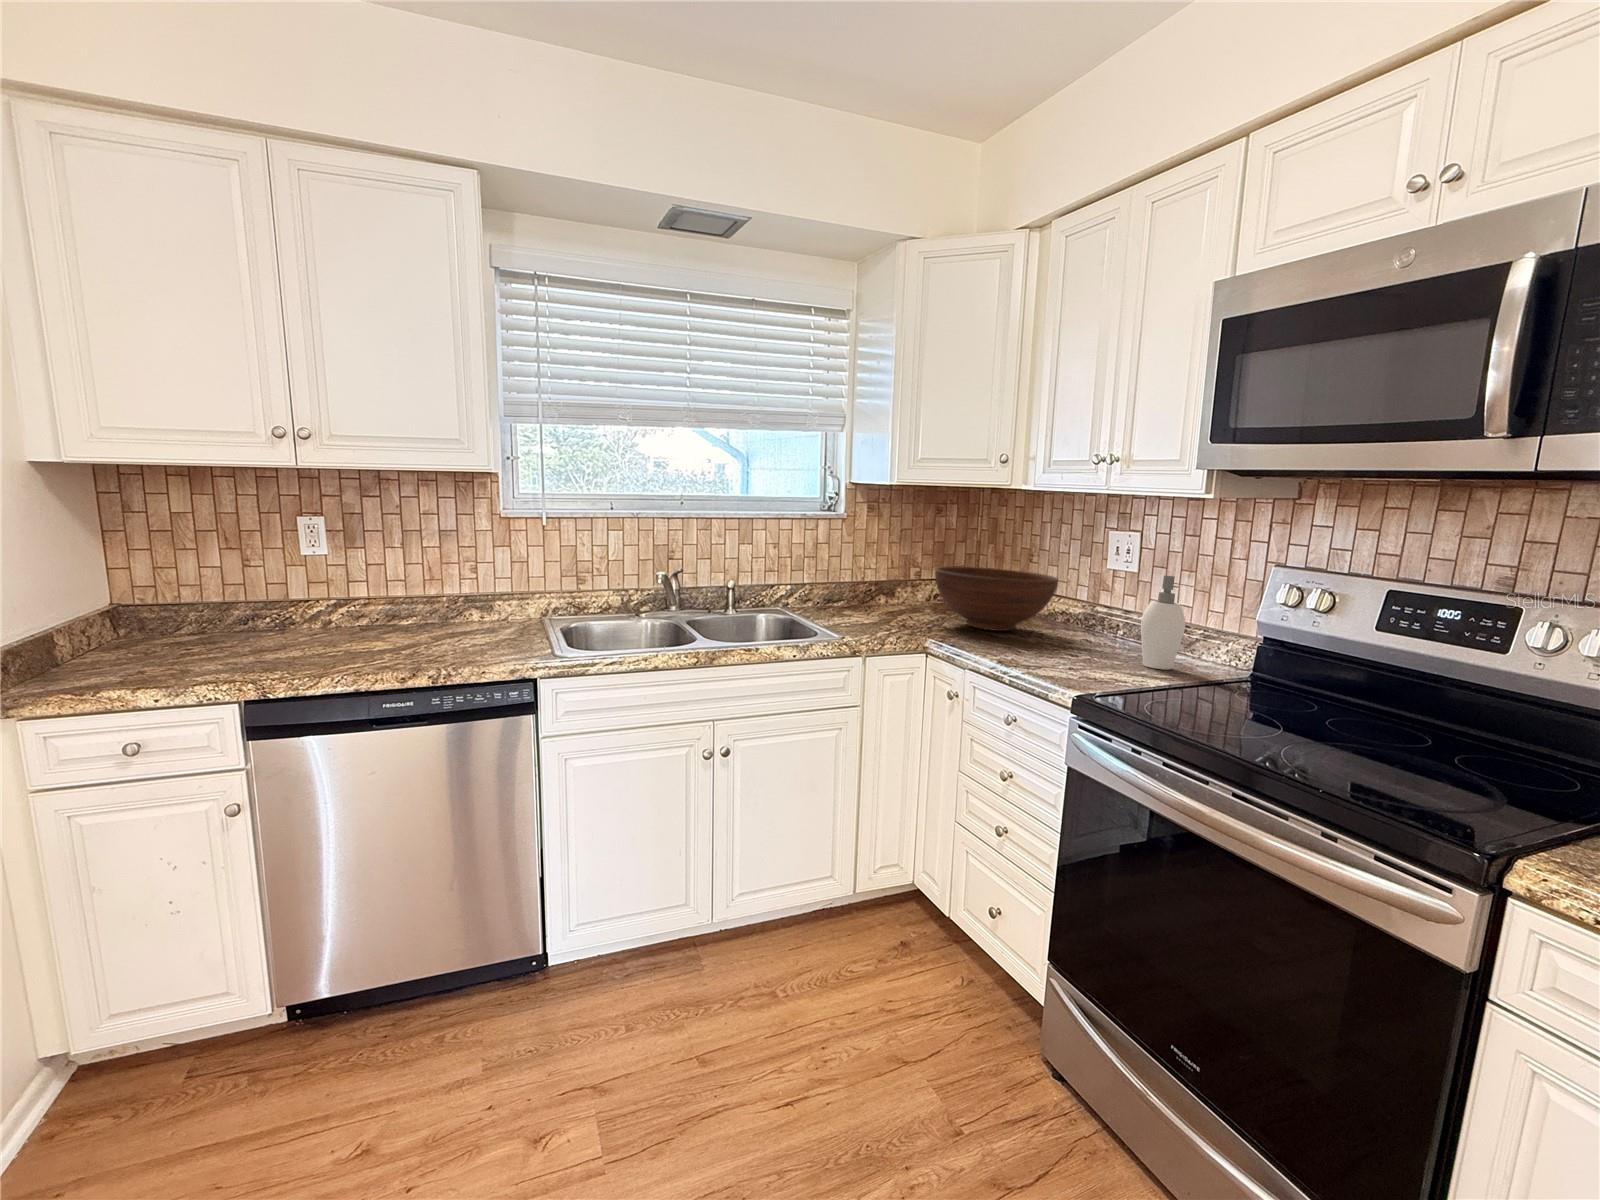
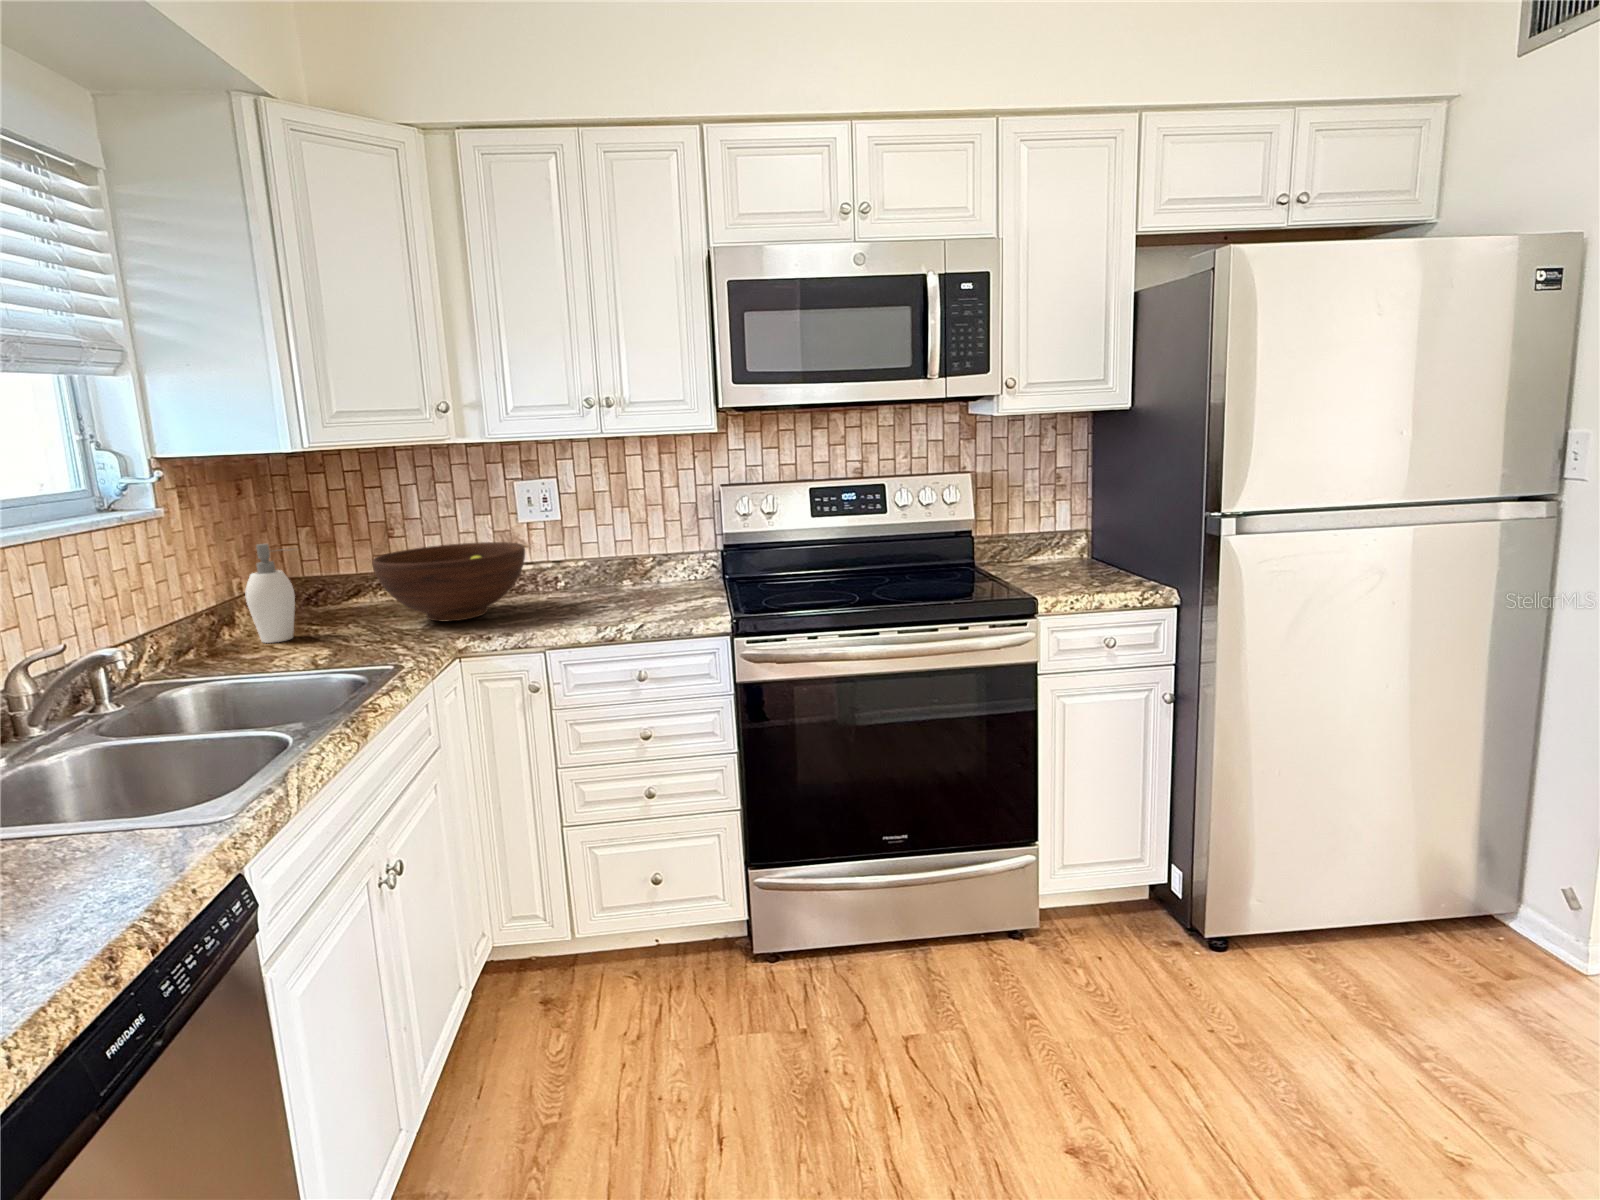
soap dispenser: present [1141,575,1194,670] -> present [245,544,295,643]

